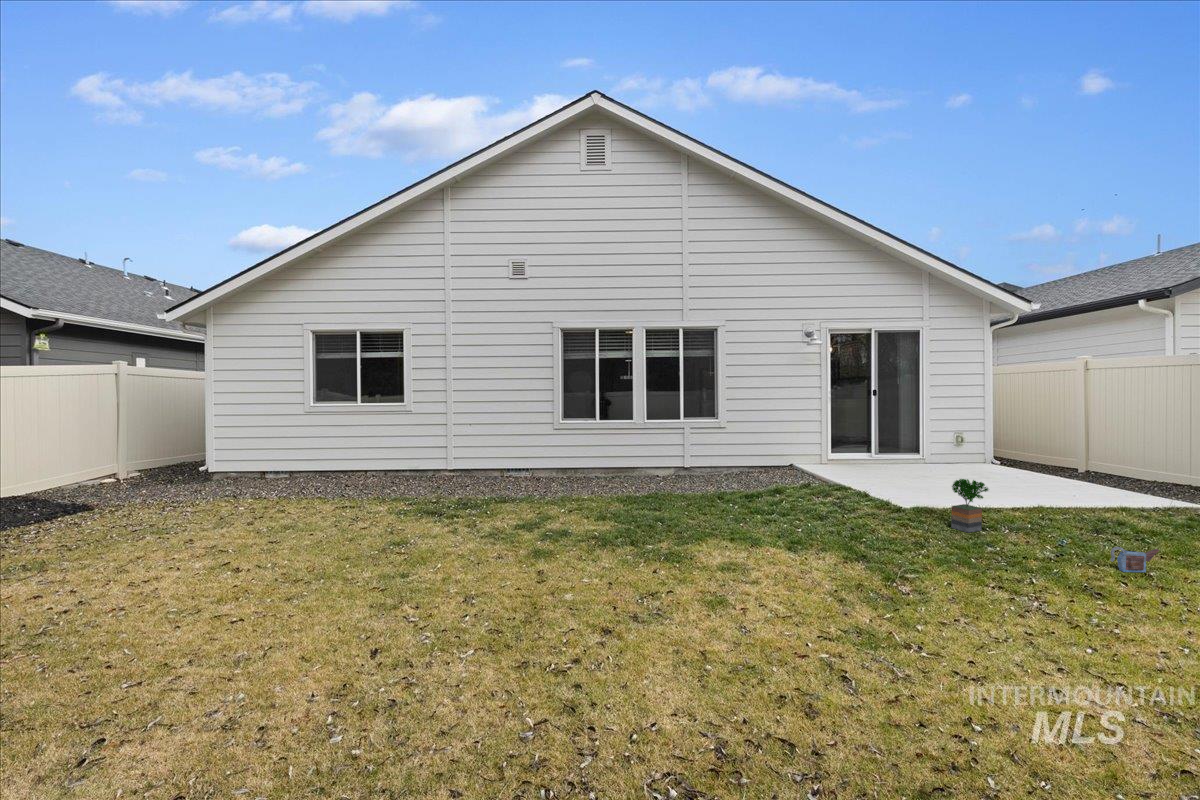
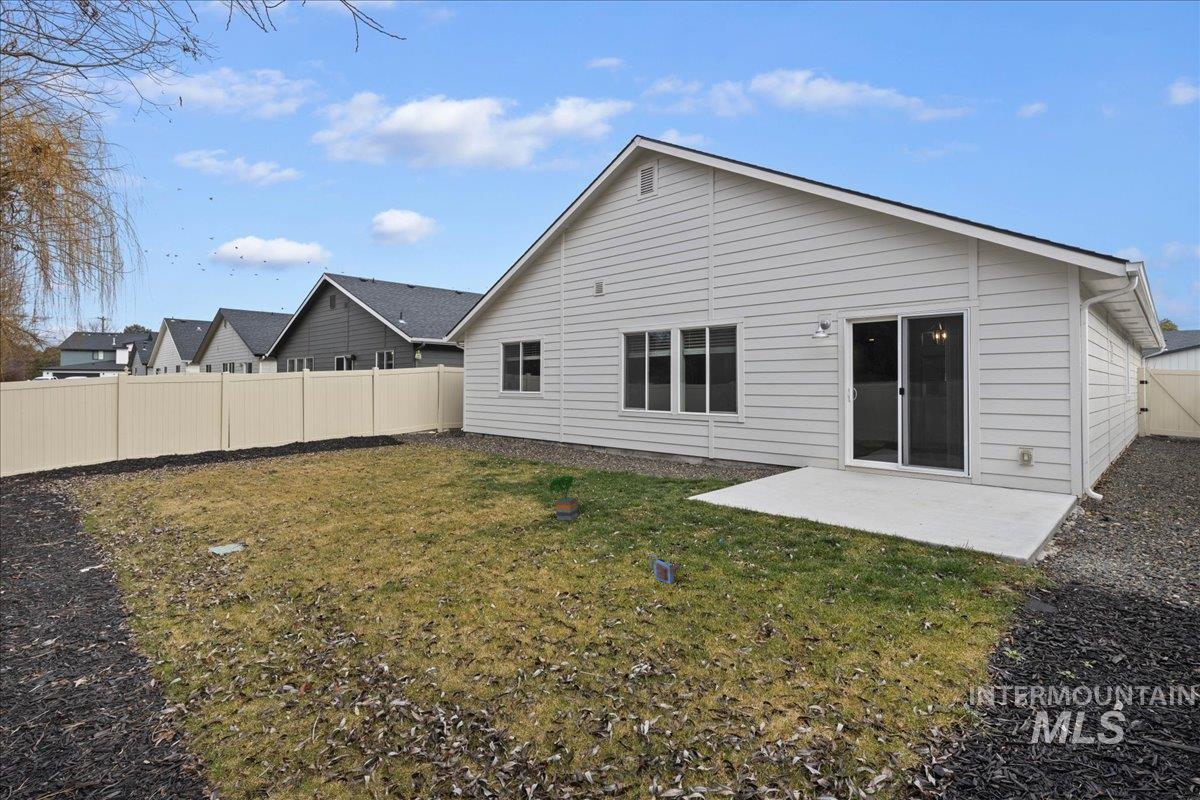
potted tree: present [951,479,988,533] -> present [548,475,580,520]

